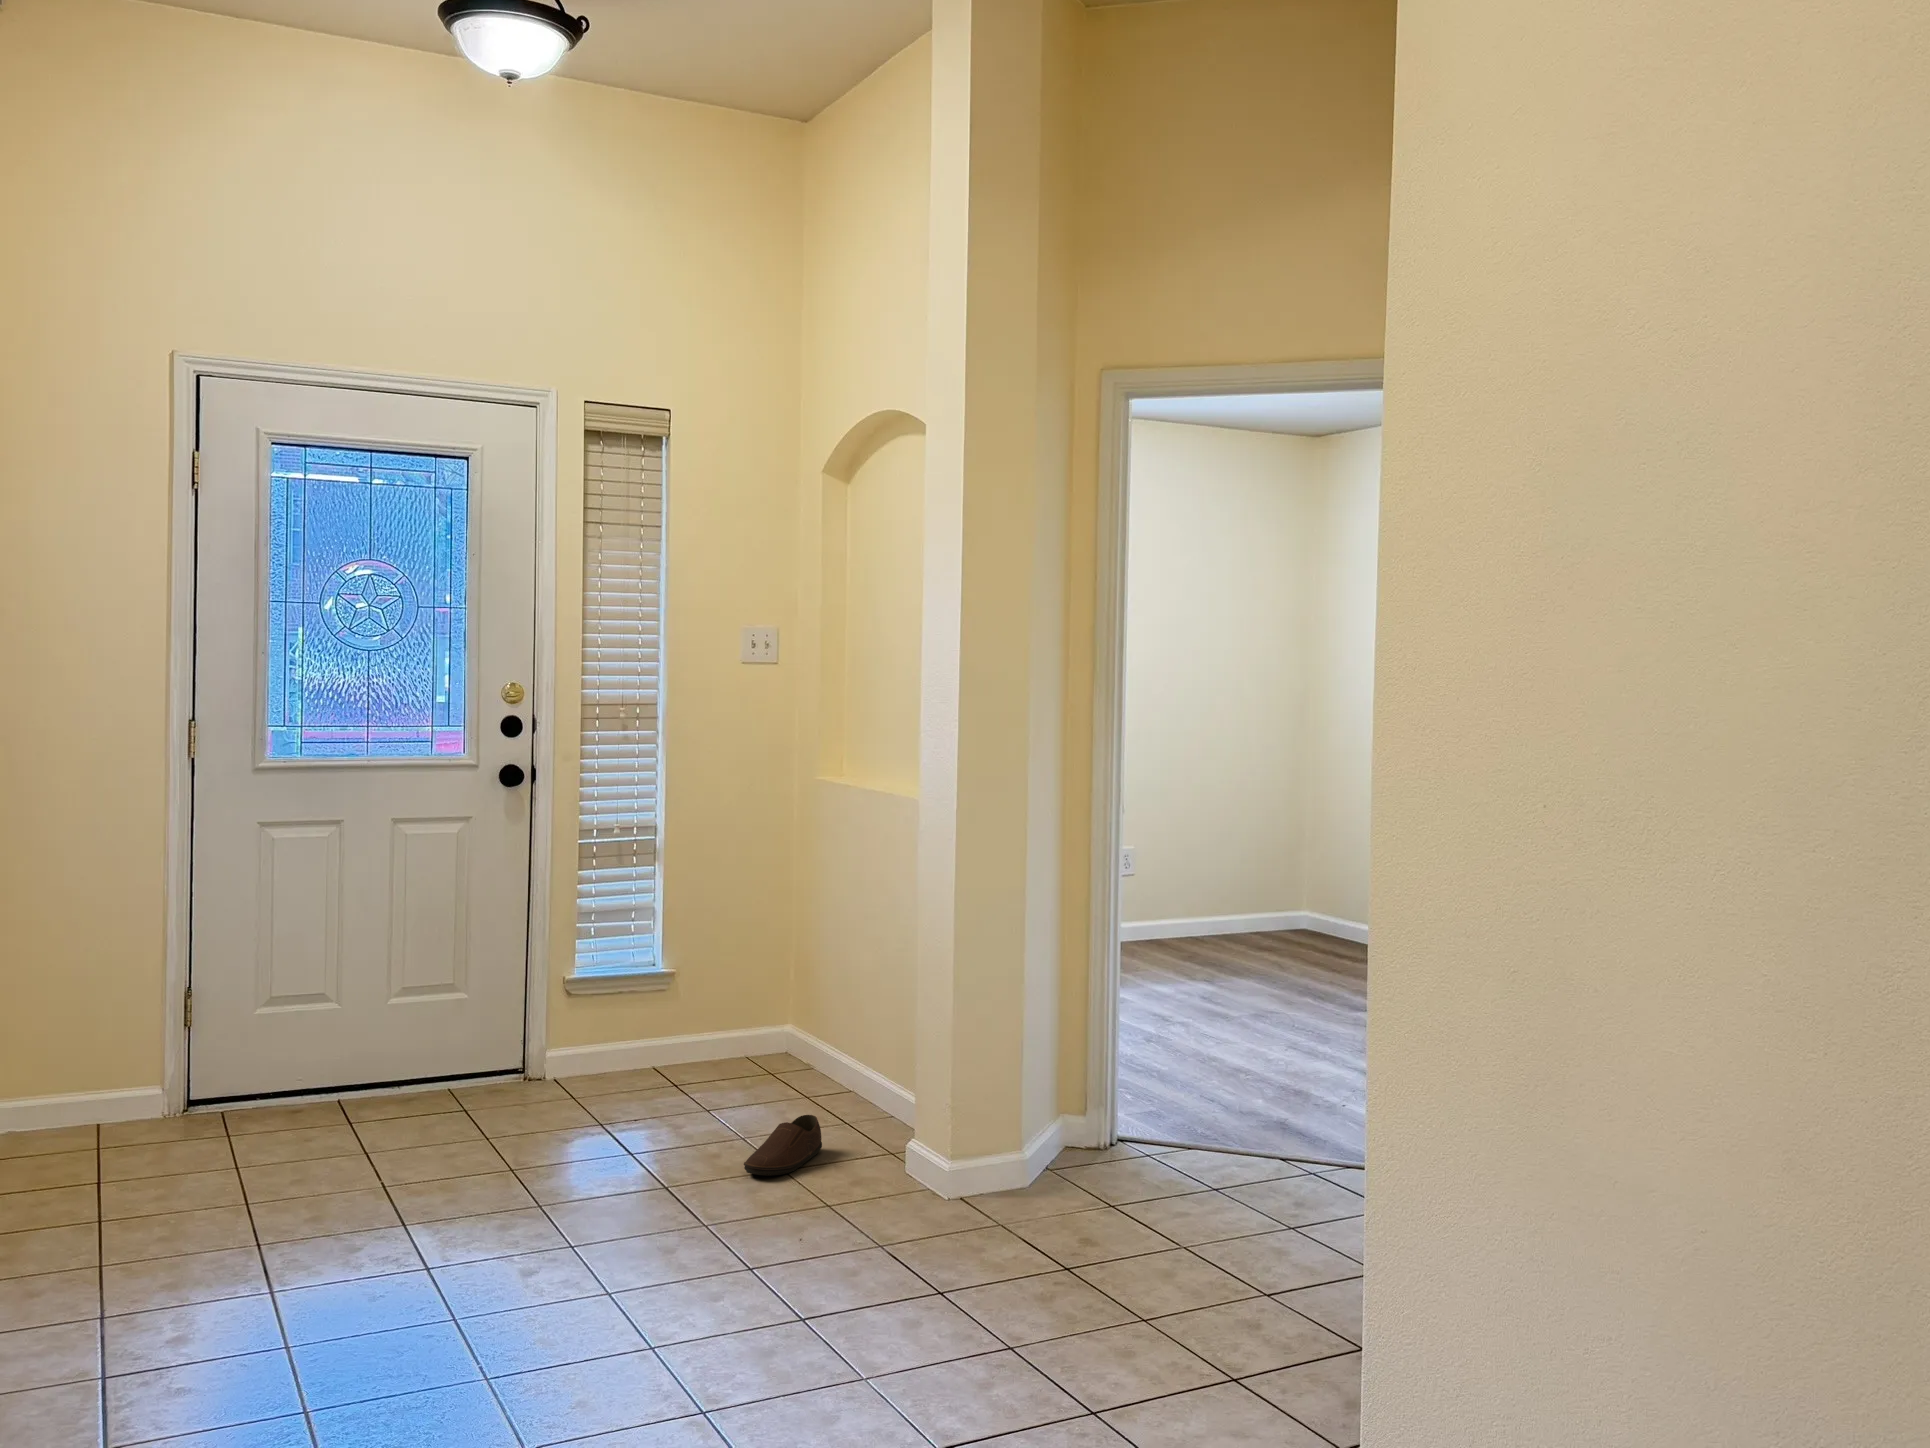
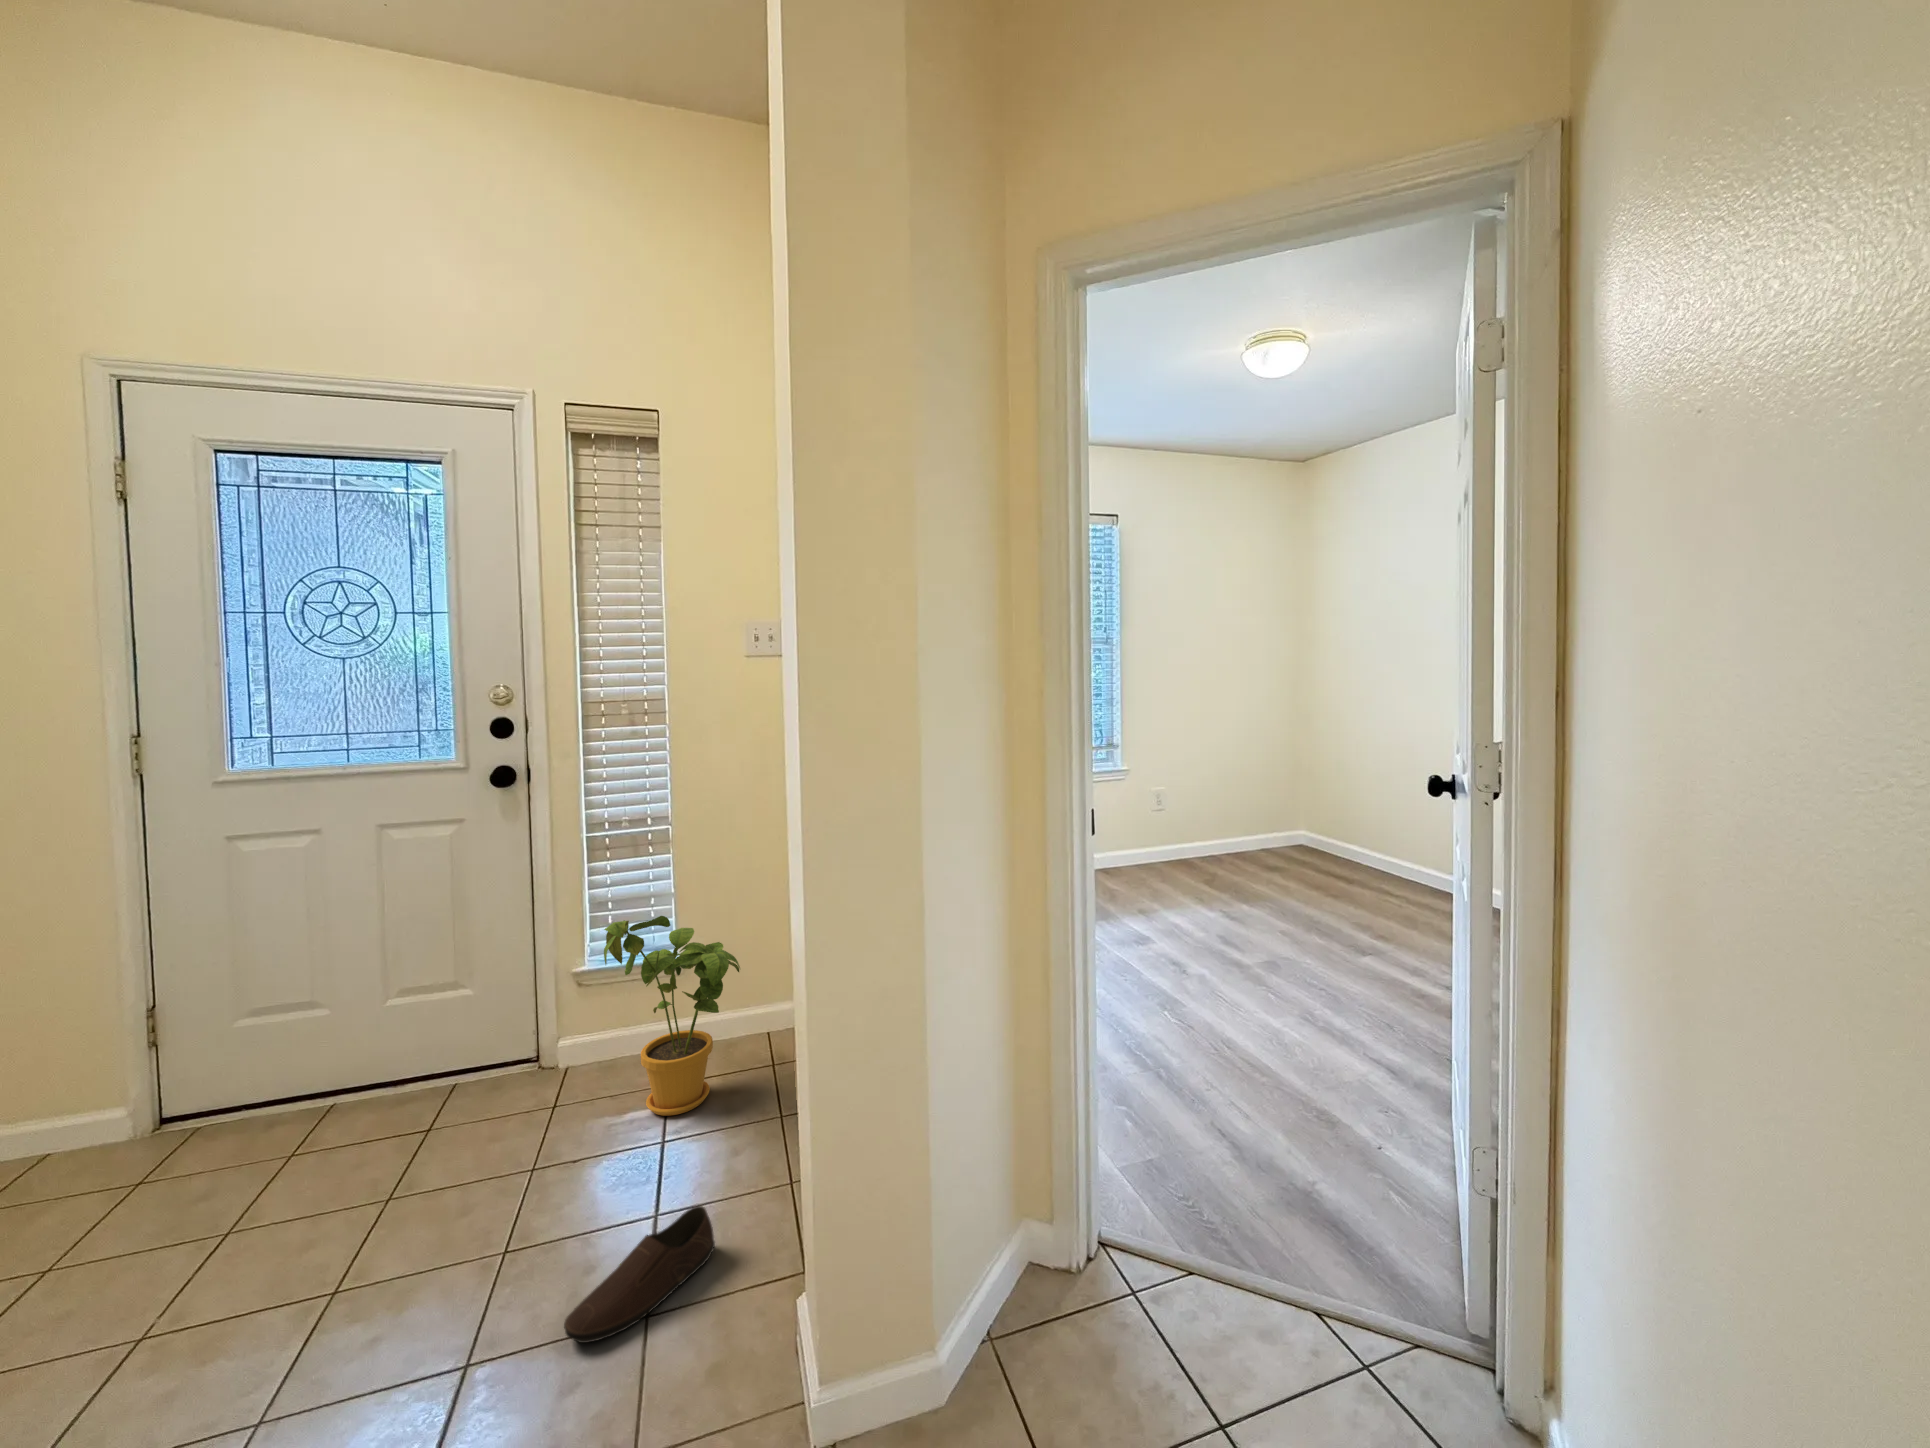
house plant: none [638,908,766,1099] -> present [604,916,740,1116]

